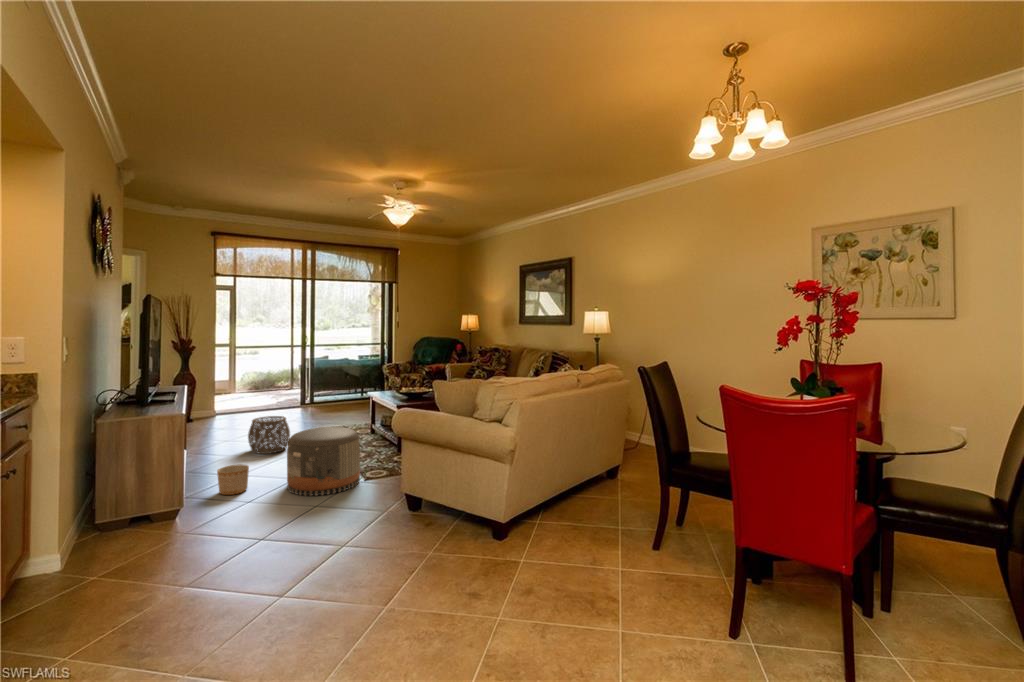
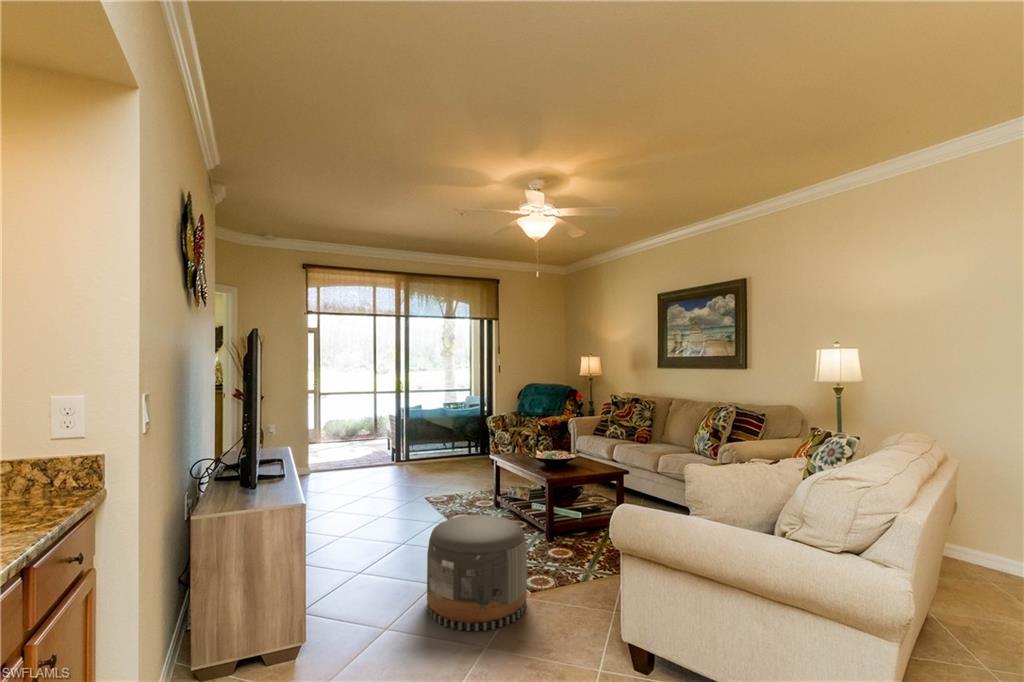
woven basket: present [248,416,290,454] -> none [354,488,406,542]
planter: present [217,464,249,495] -> none [333,572,375,623]

